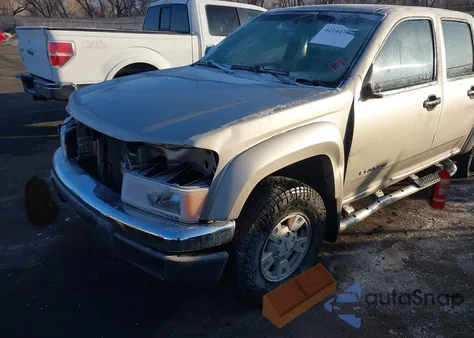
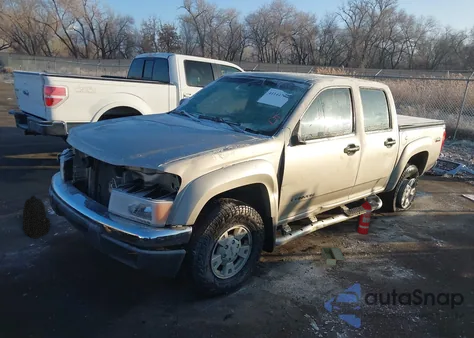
toolbox: none [391,229,426,253] -> present [321,247,345,265]
storage bin: present [262,263,337,328] -> none [212,268,272,314]

